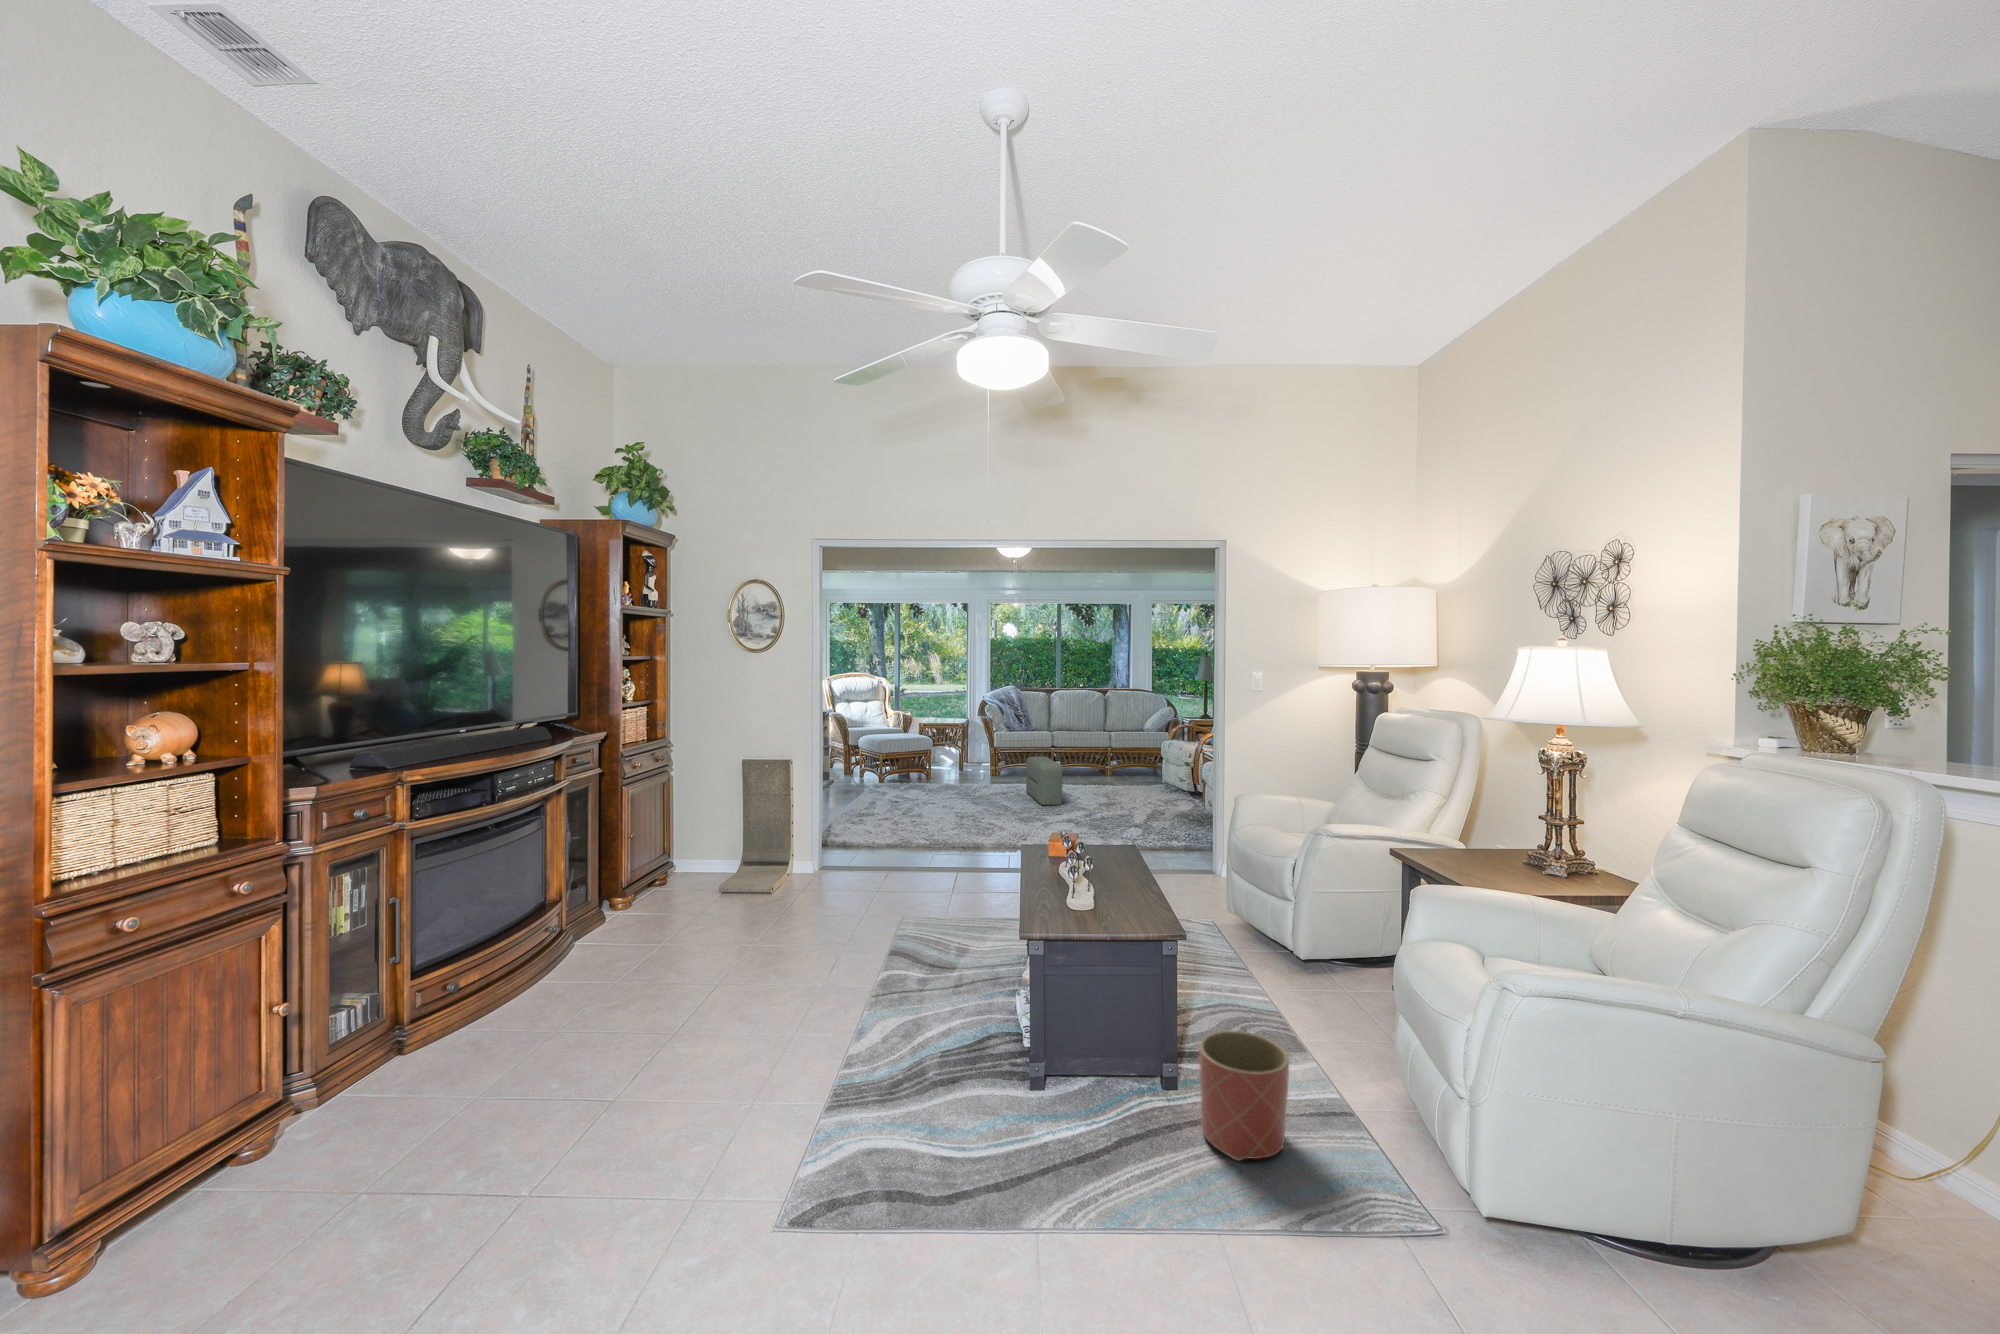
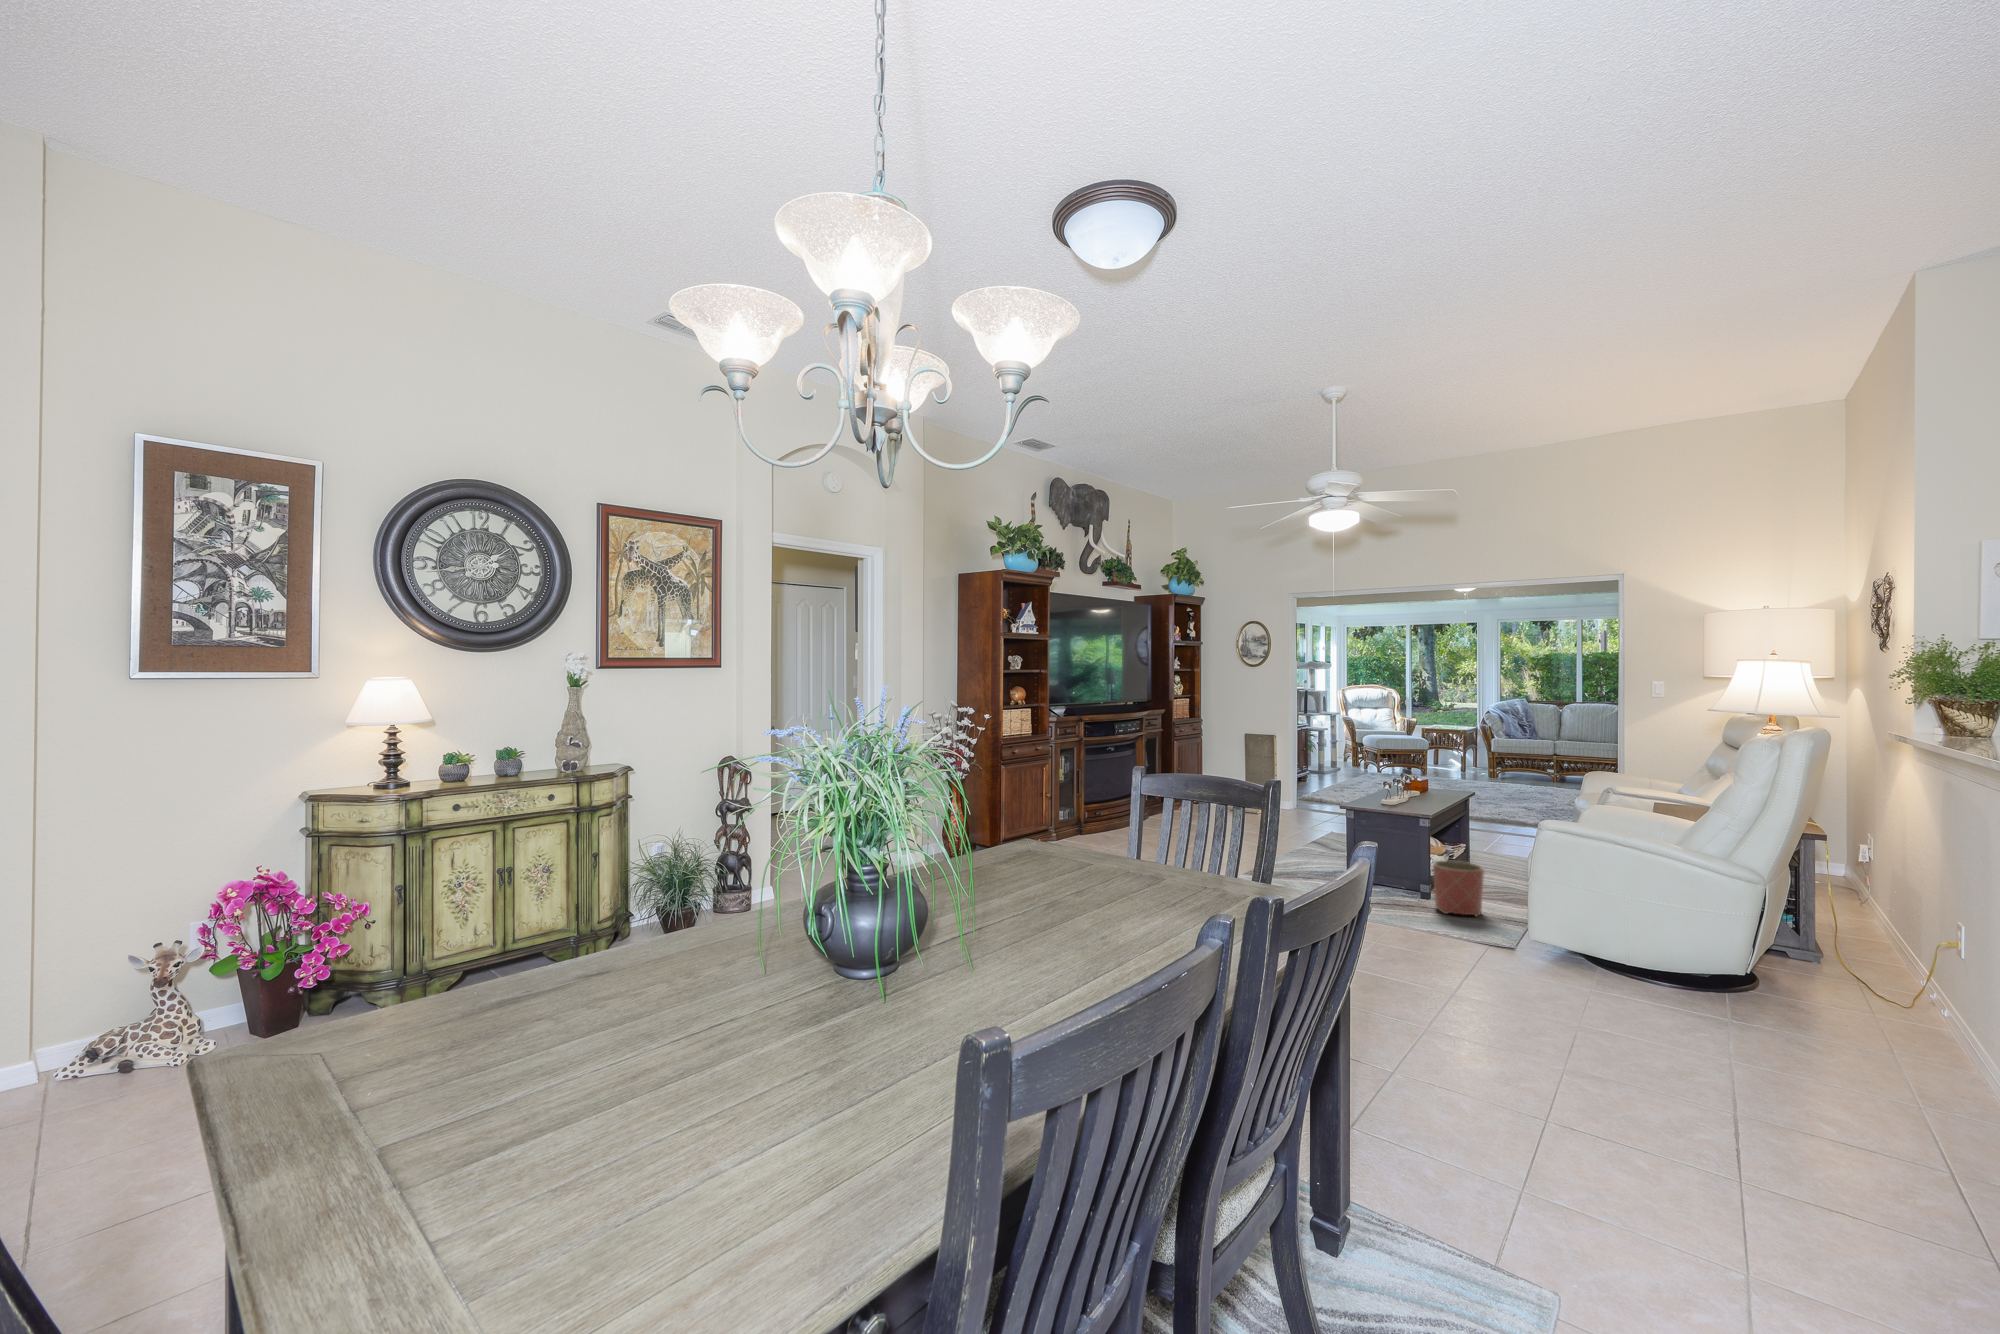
pouf: present [1026,756,1062,805] -> none [1507,757,1534,798]

